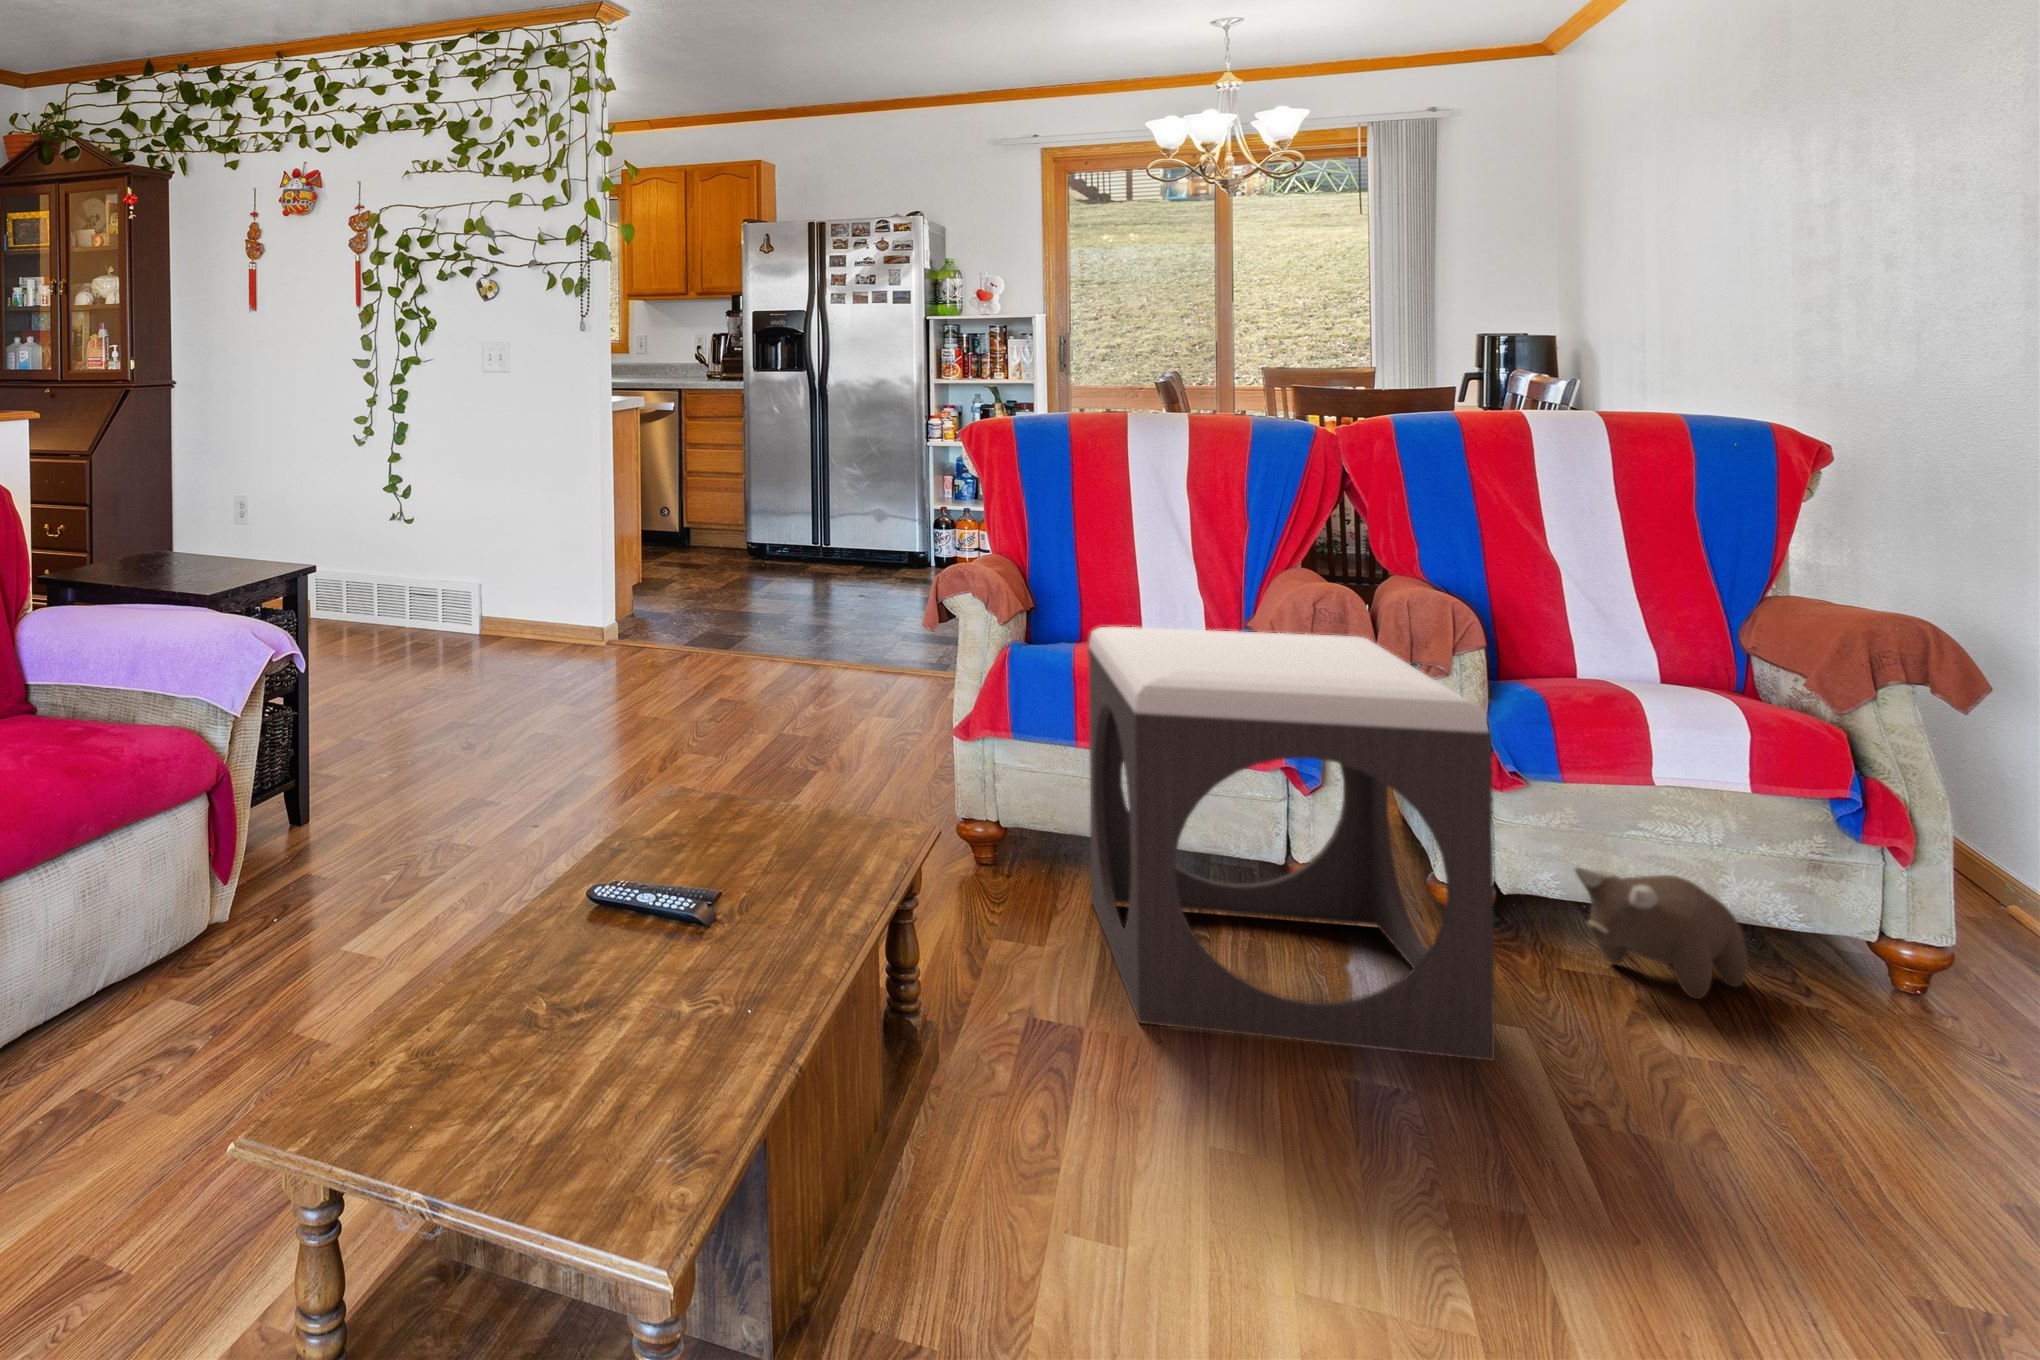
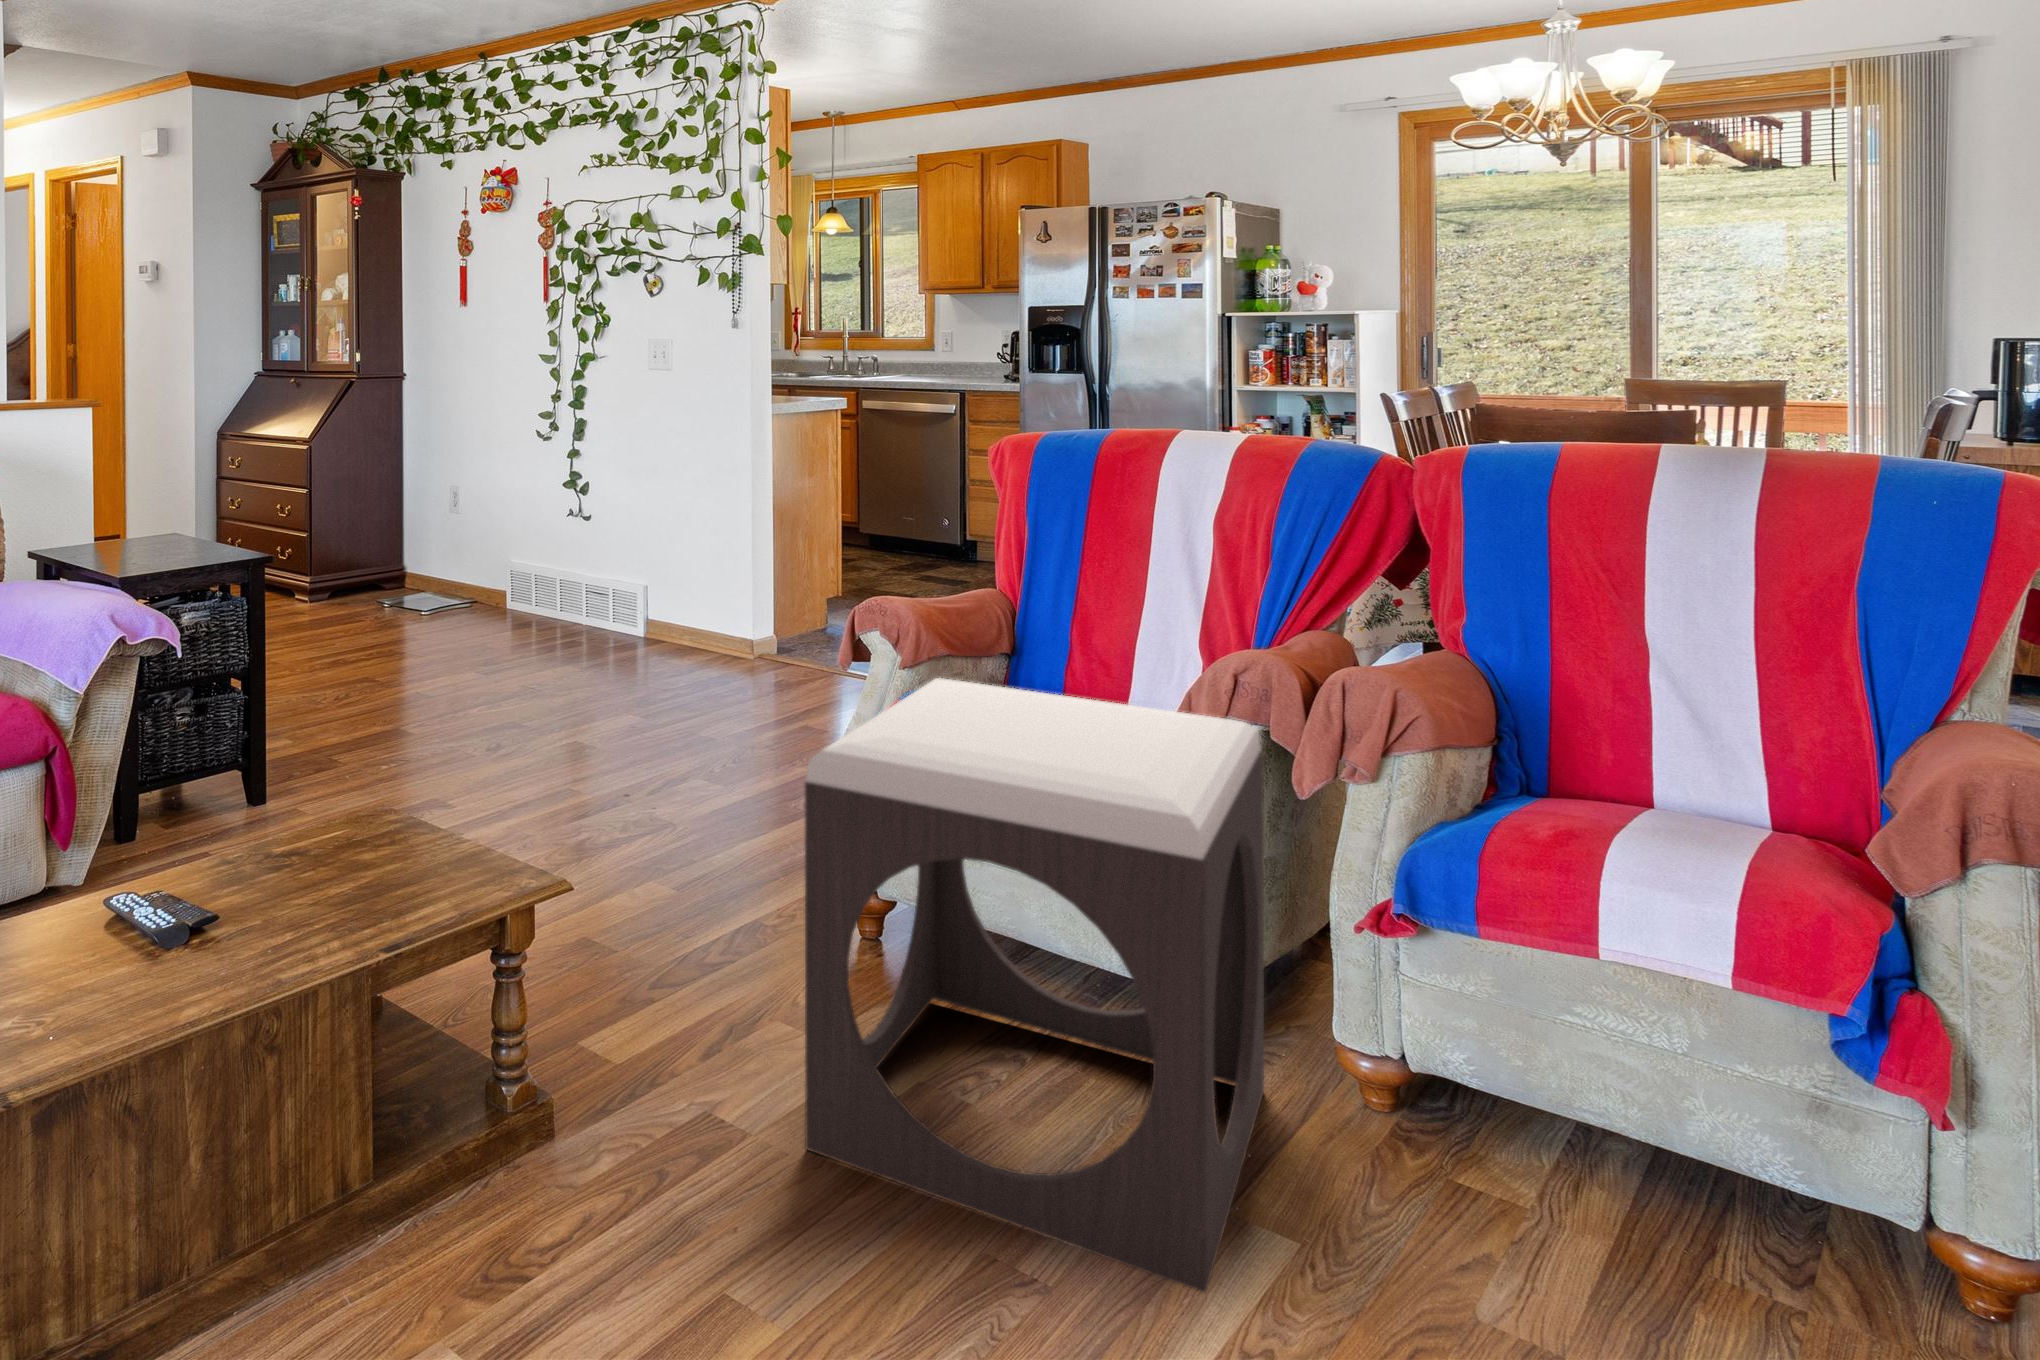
plush toy: present [1575,867,1748,999] -> none [1470,1061,1730,1278]

